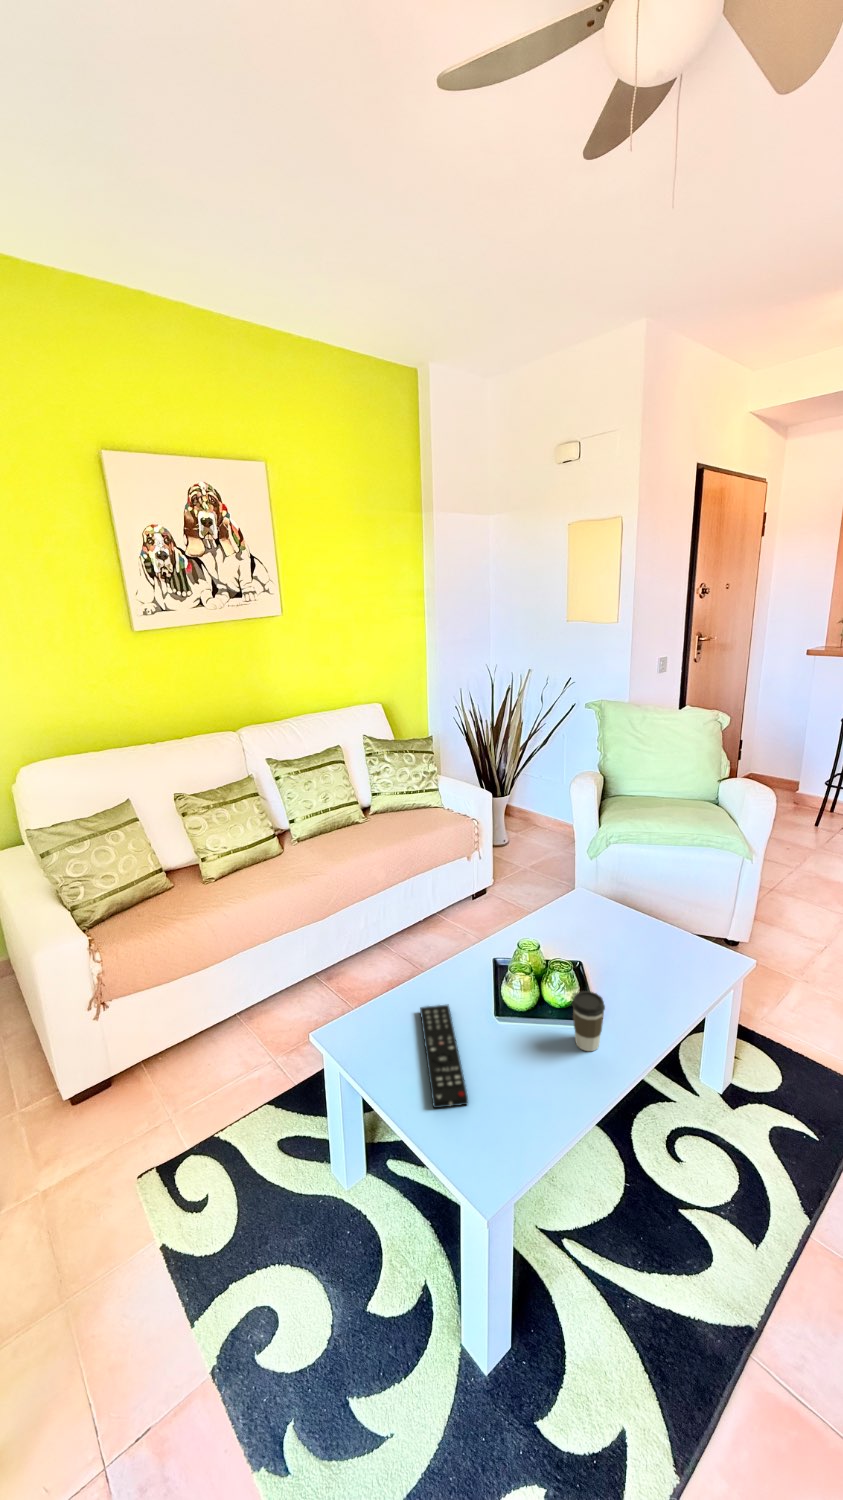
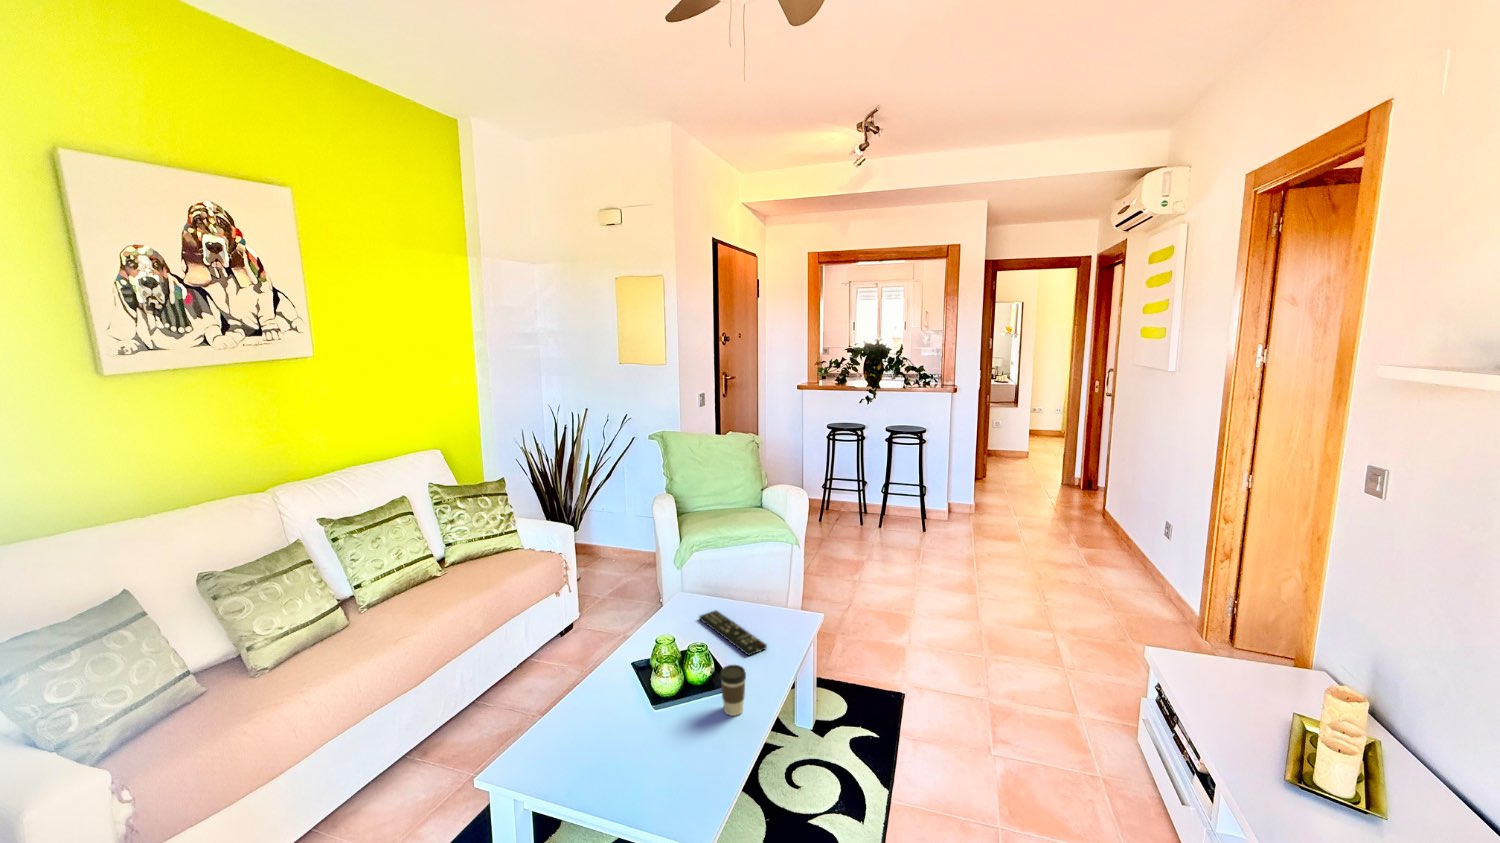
remote control: present [420,1005,468,1108] -> present [699,611,767,655]

